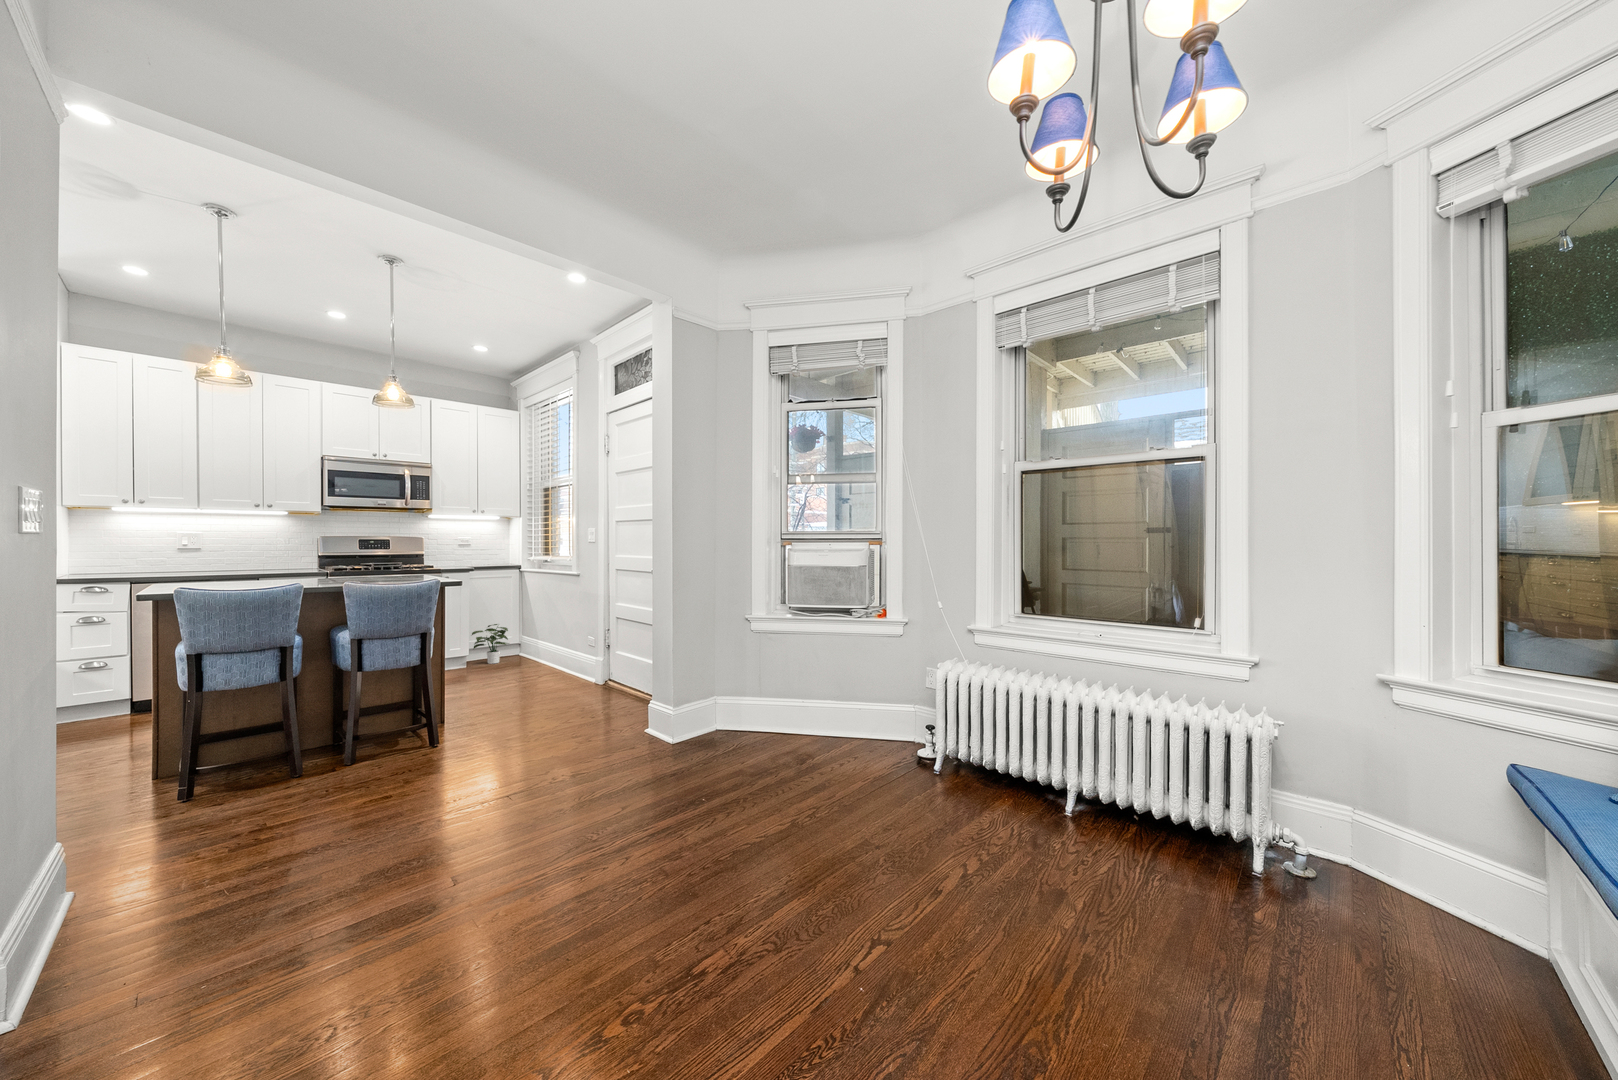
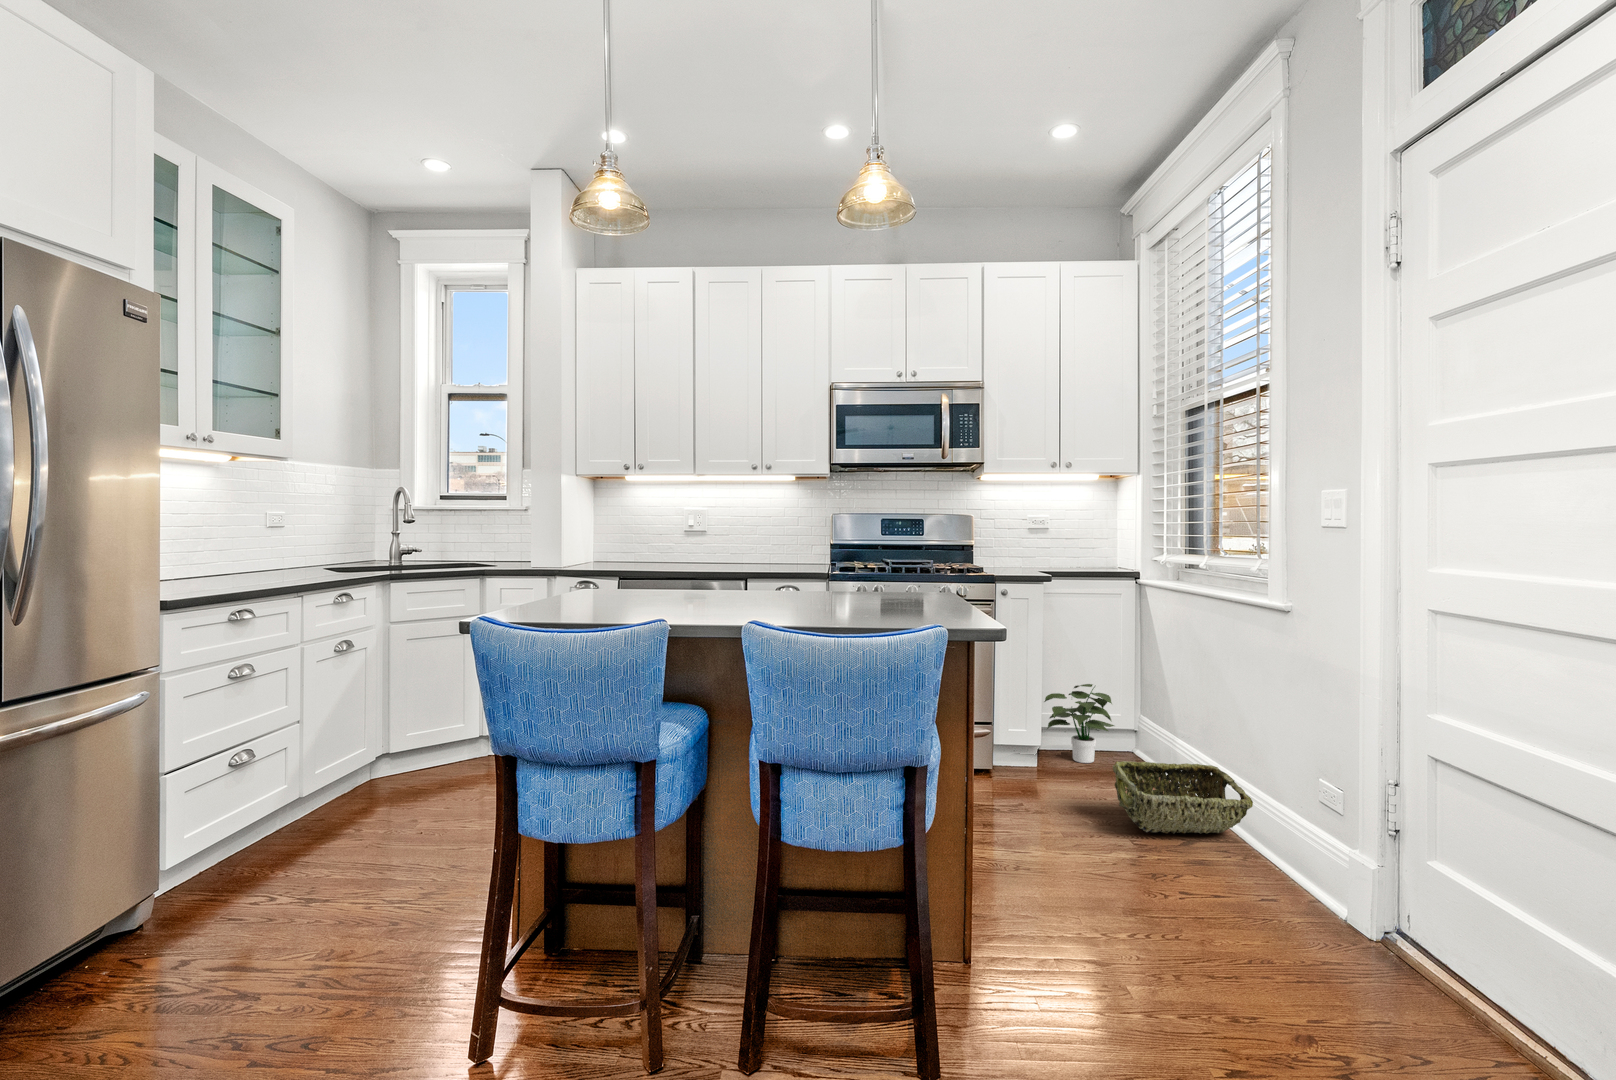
woven basket: none [509,647,569,678] -> present [1113,761,1253,834]

